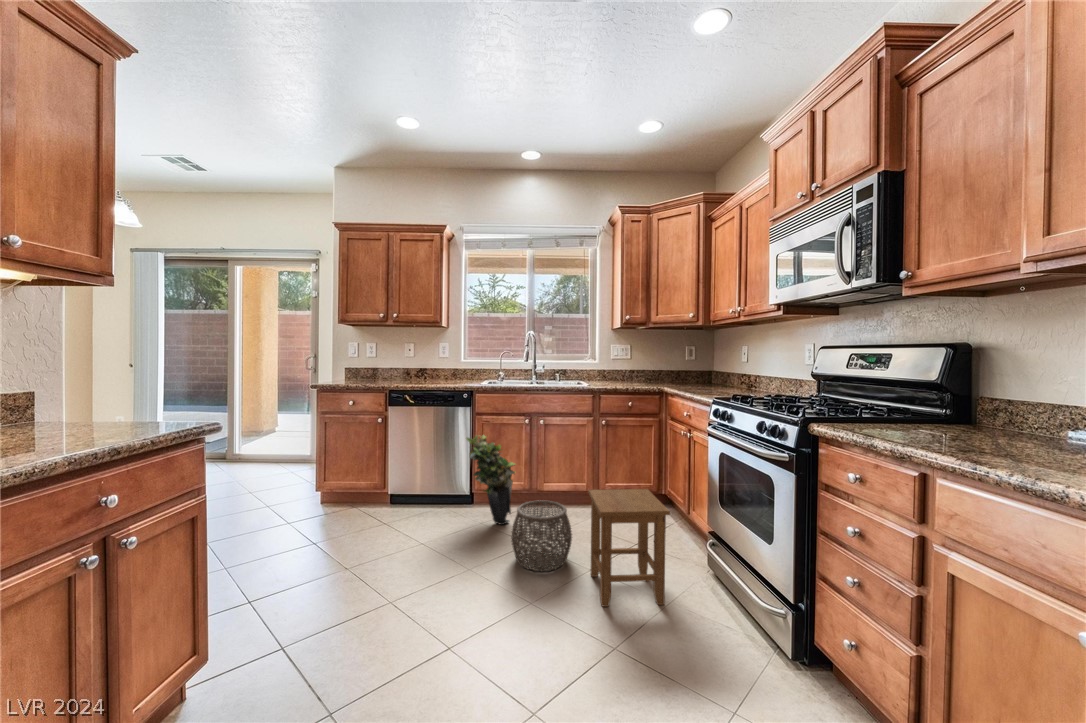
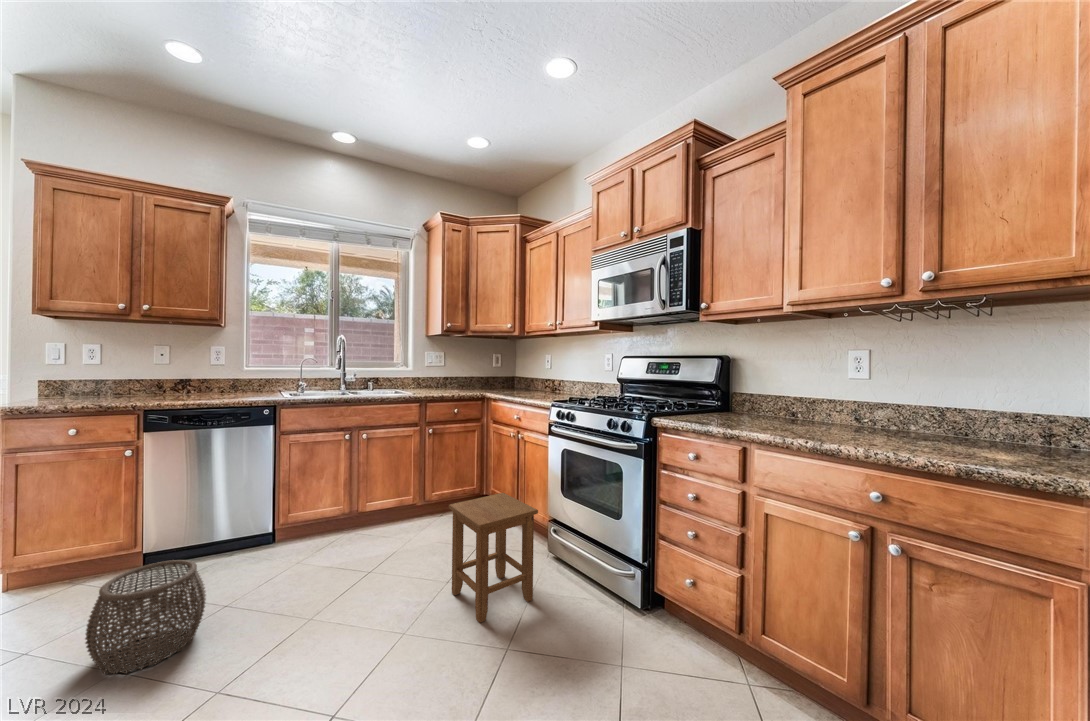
potted plant: present [466,435,515,525] -> none [263,459,338,568]
woven basket: present [511,500,572,571] -> present [85,560,206,674]

